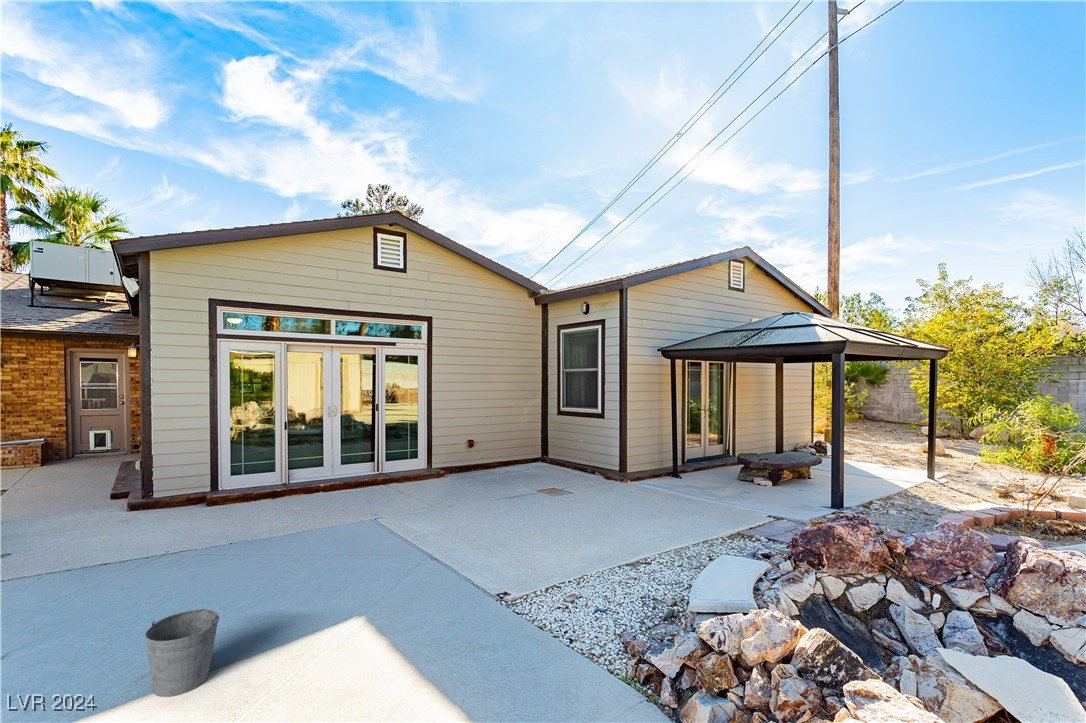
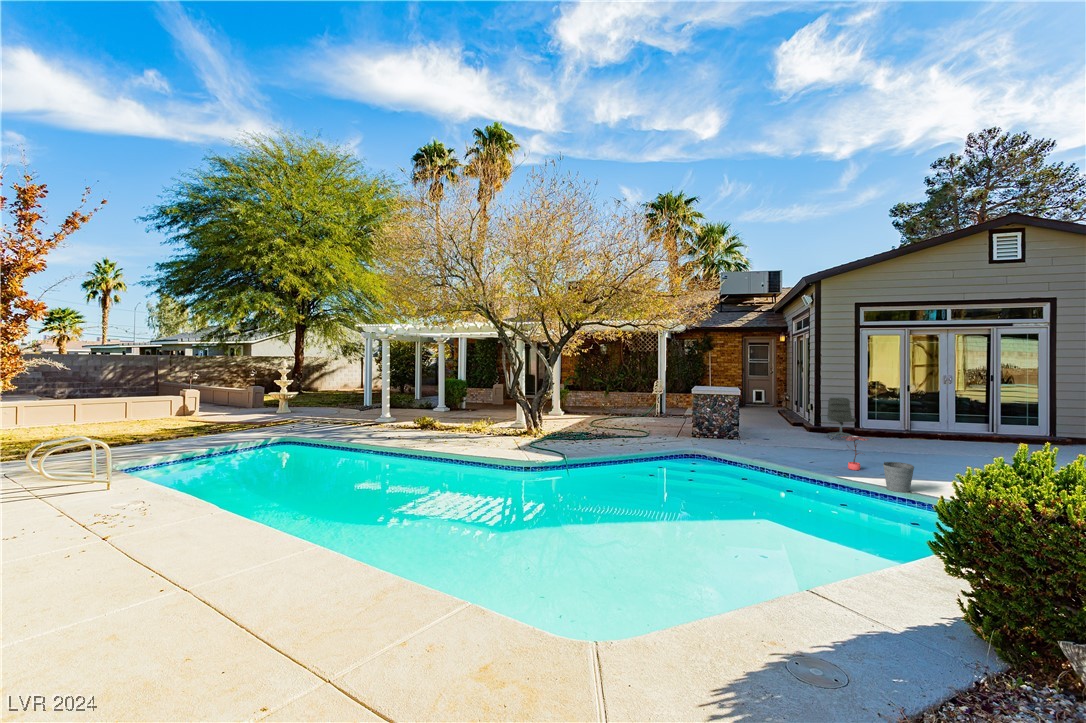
chair: none [155,445,201,519] -> present [827,398,856,439]
potted plant: none [97,541,162,621] -> present [841,436,869,470]

